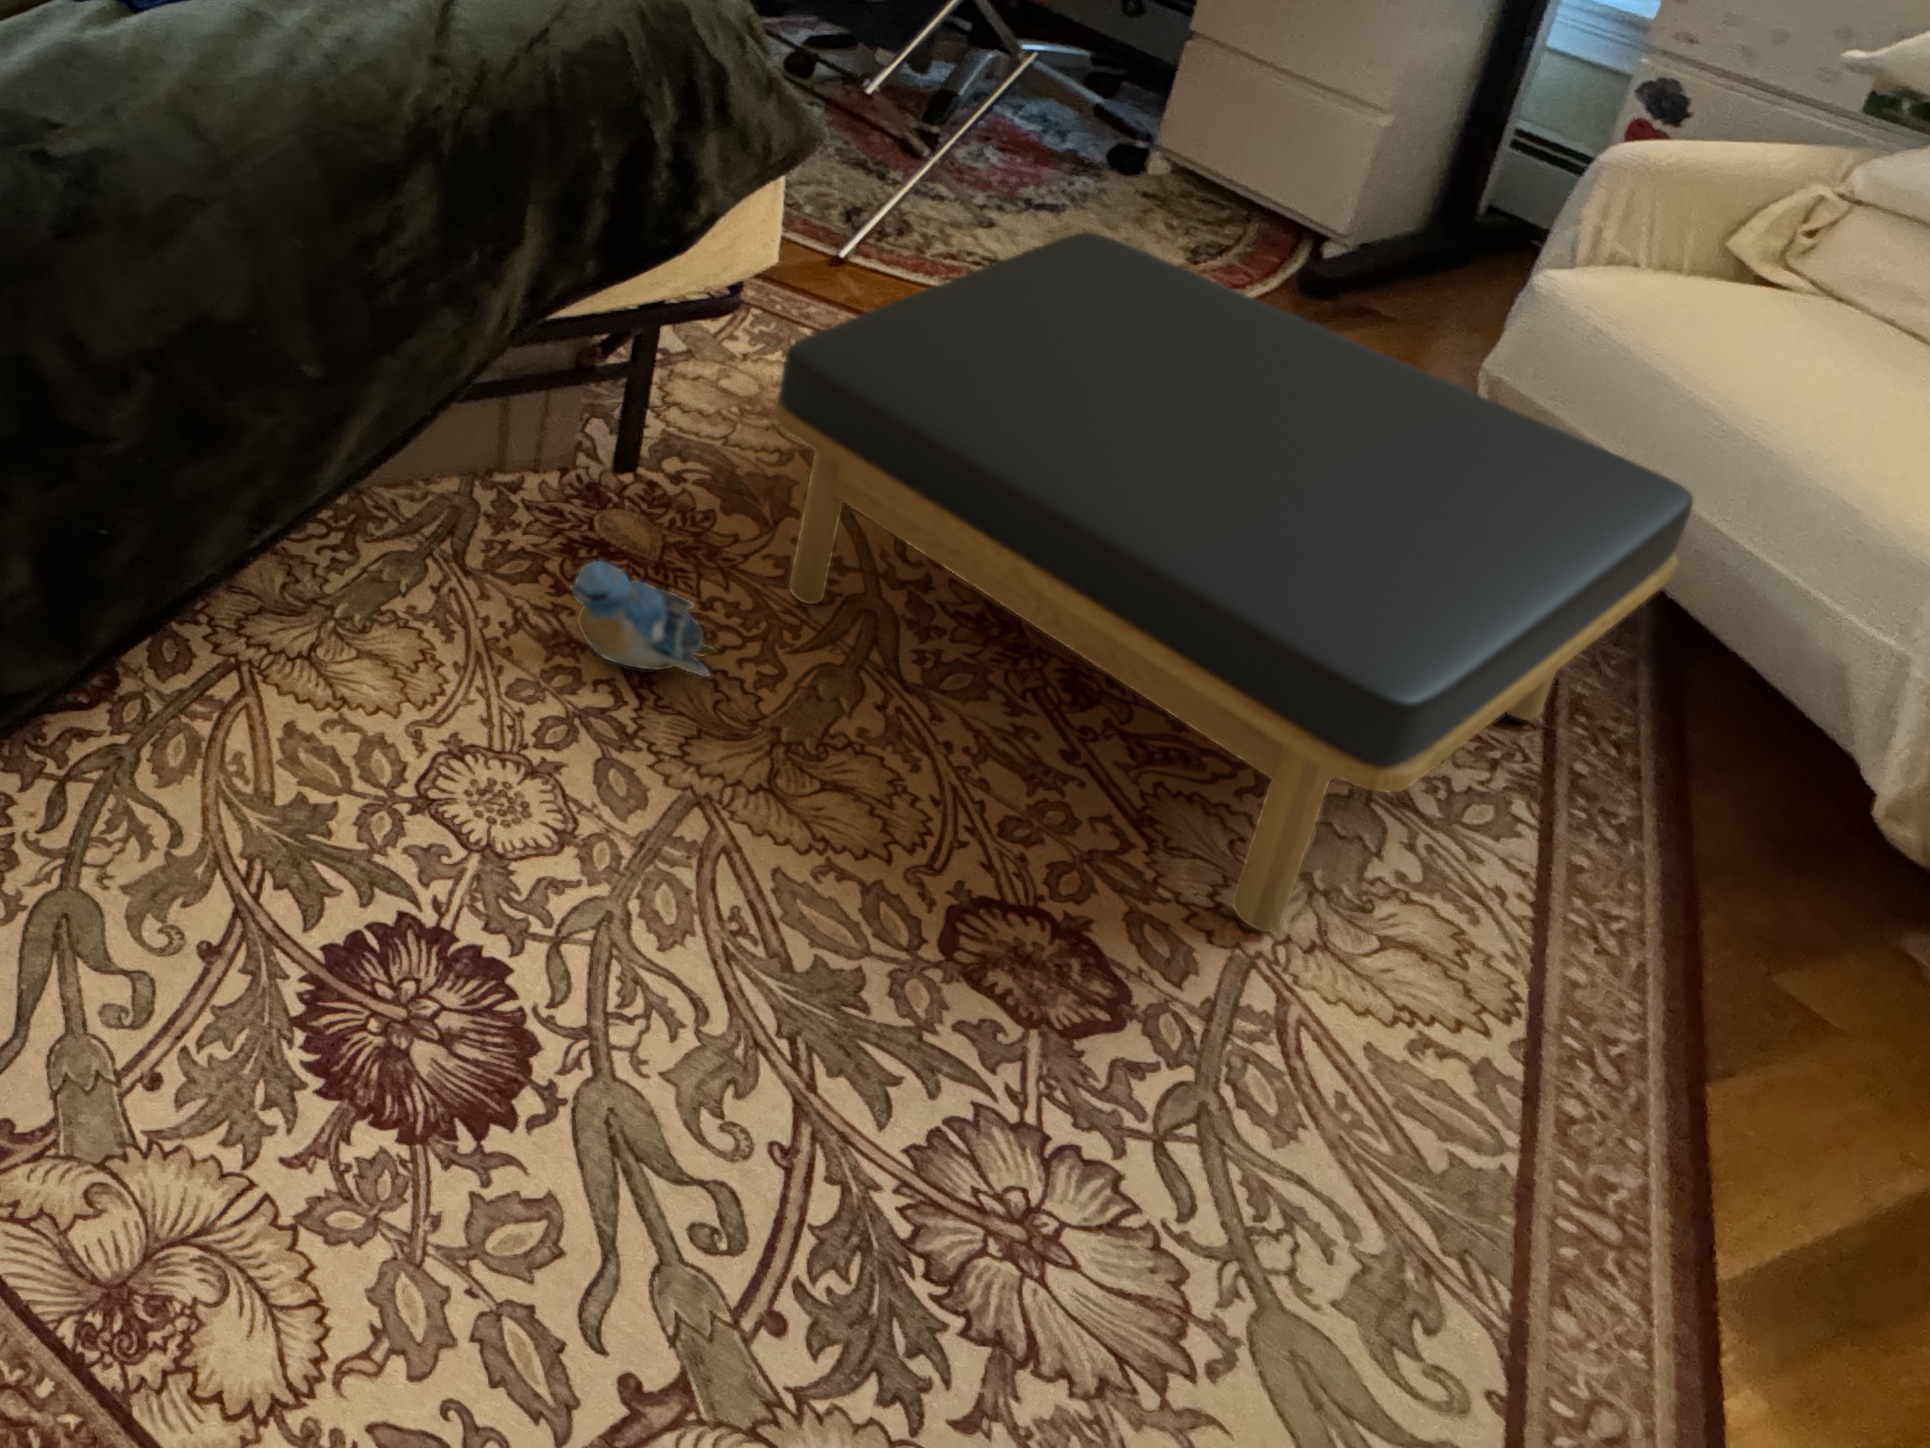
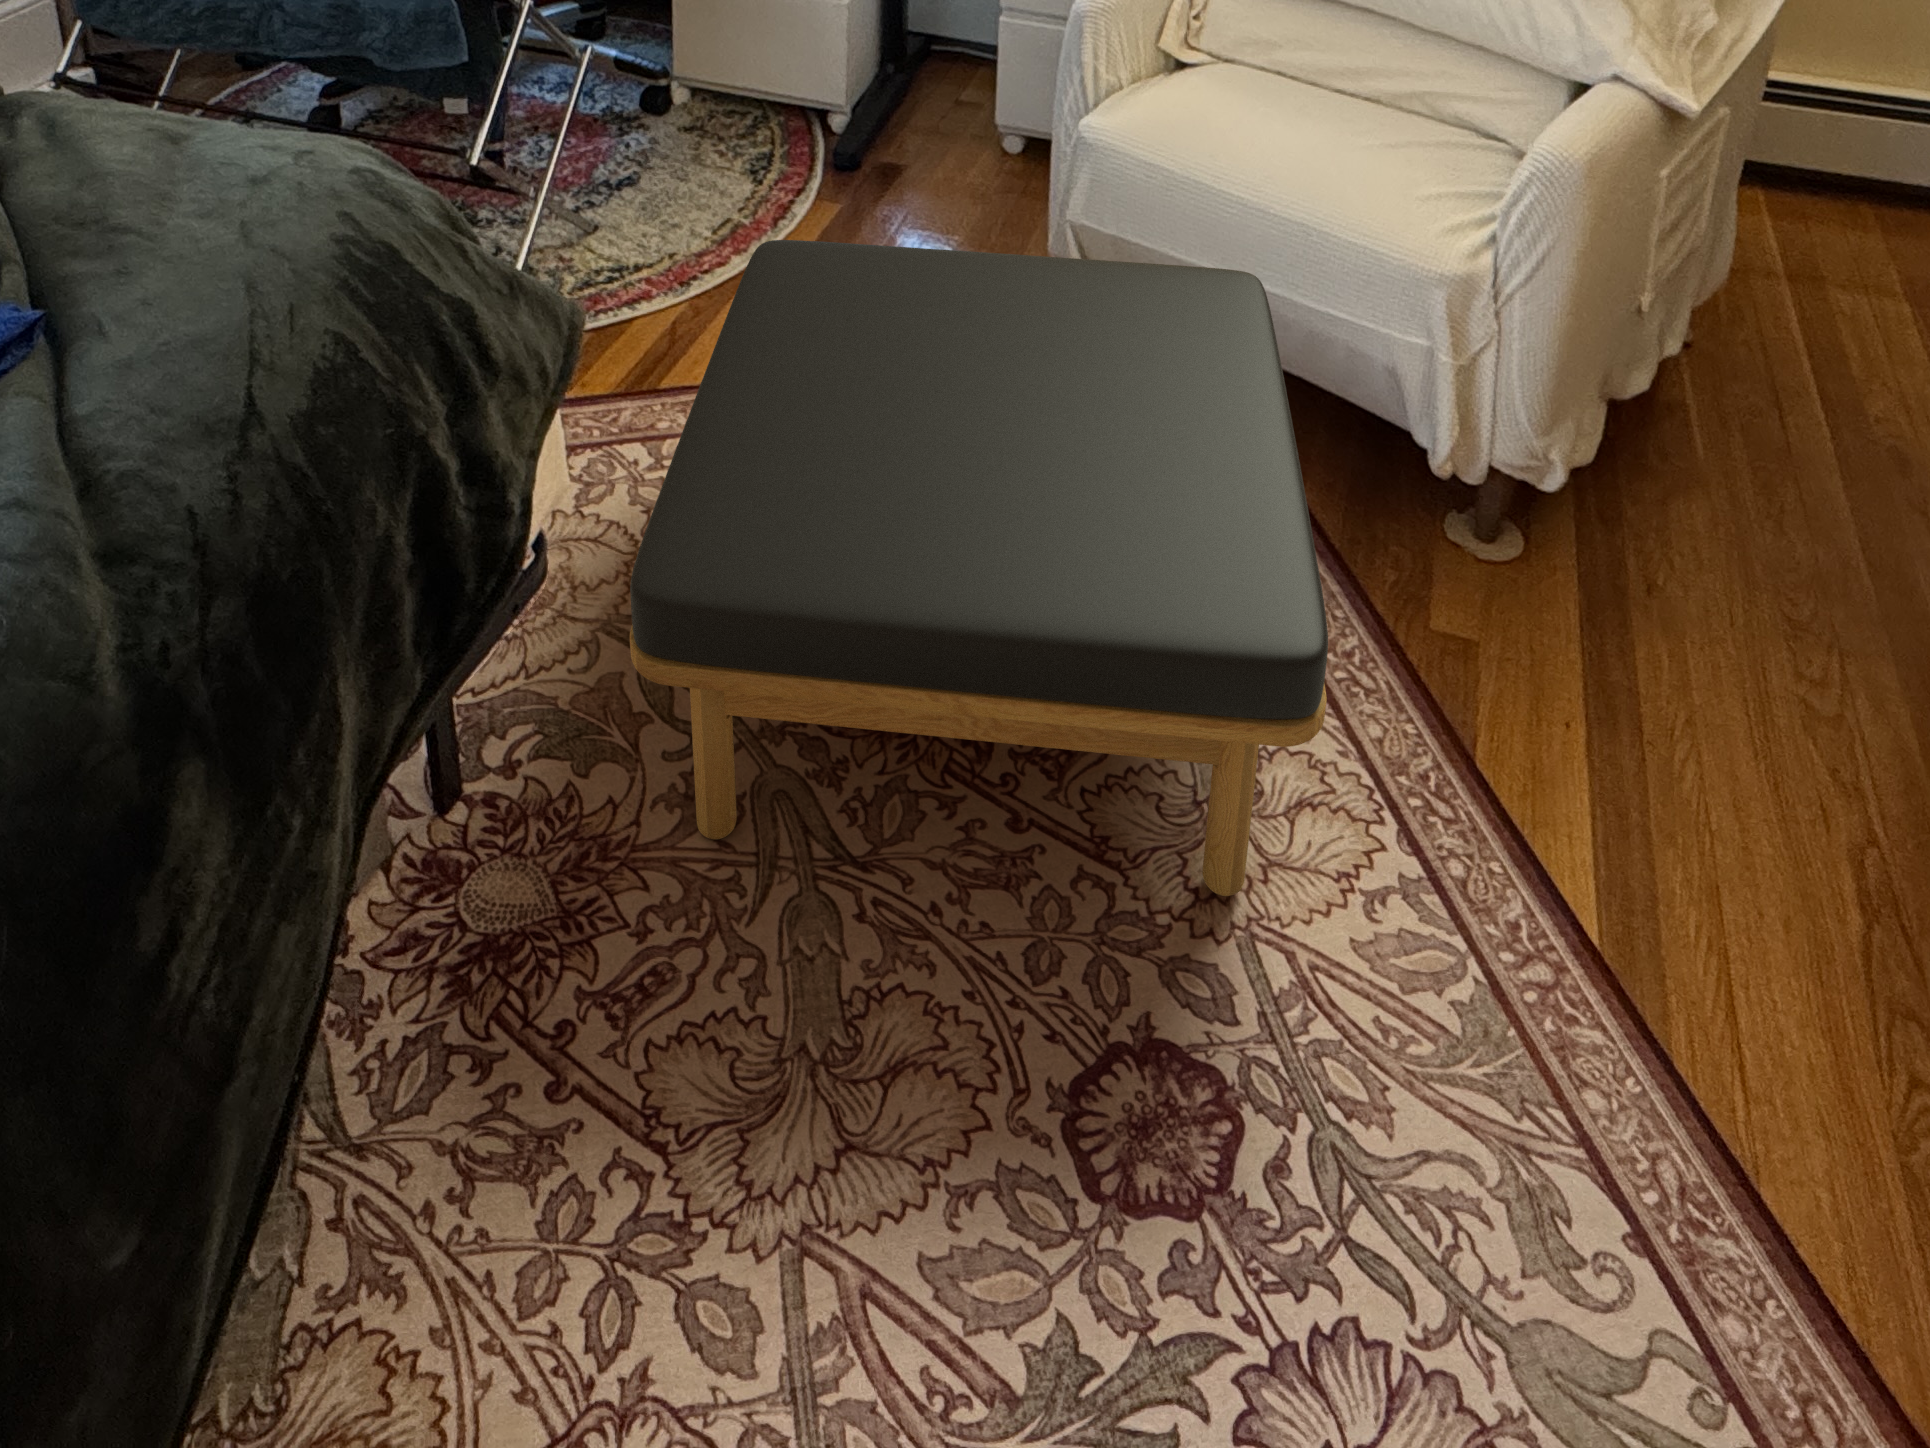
plush toy: present [570,561,717,677] -> none [526,958,719,1135]

